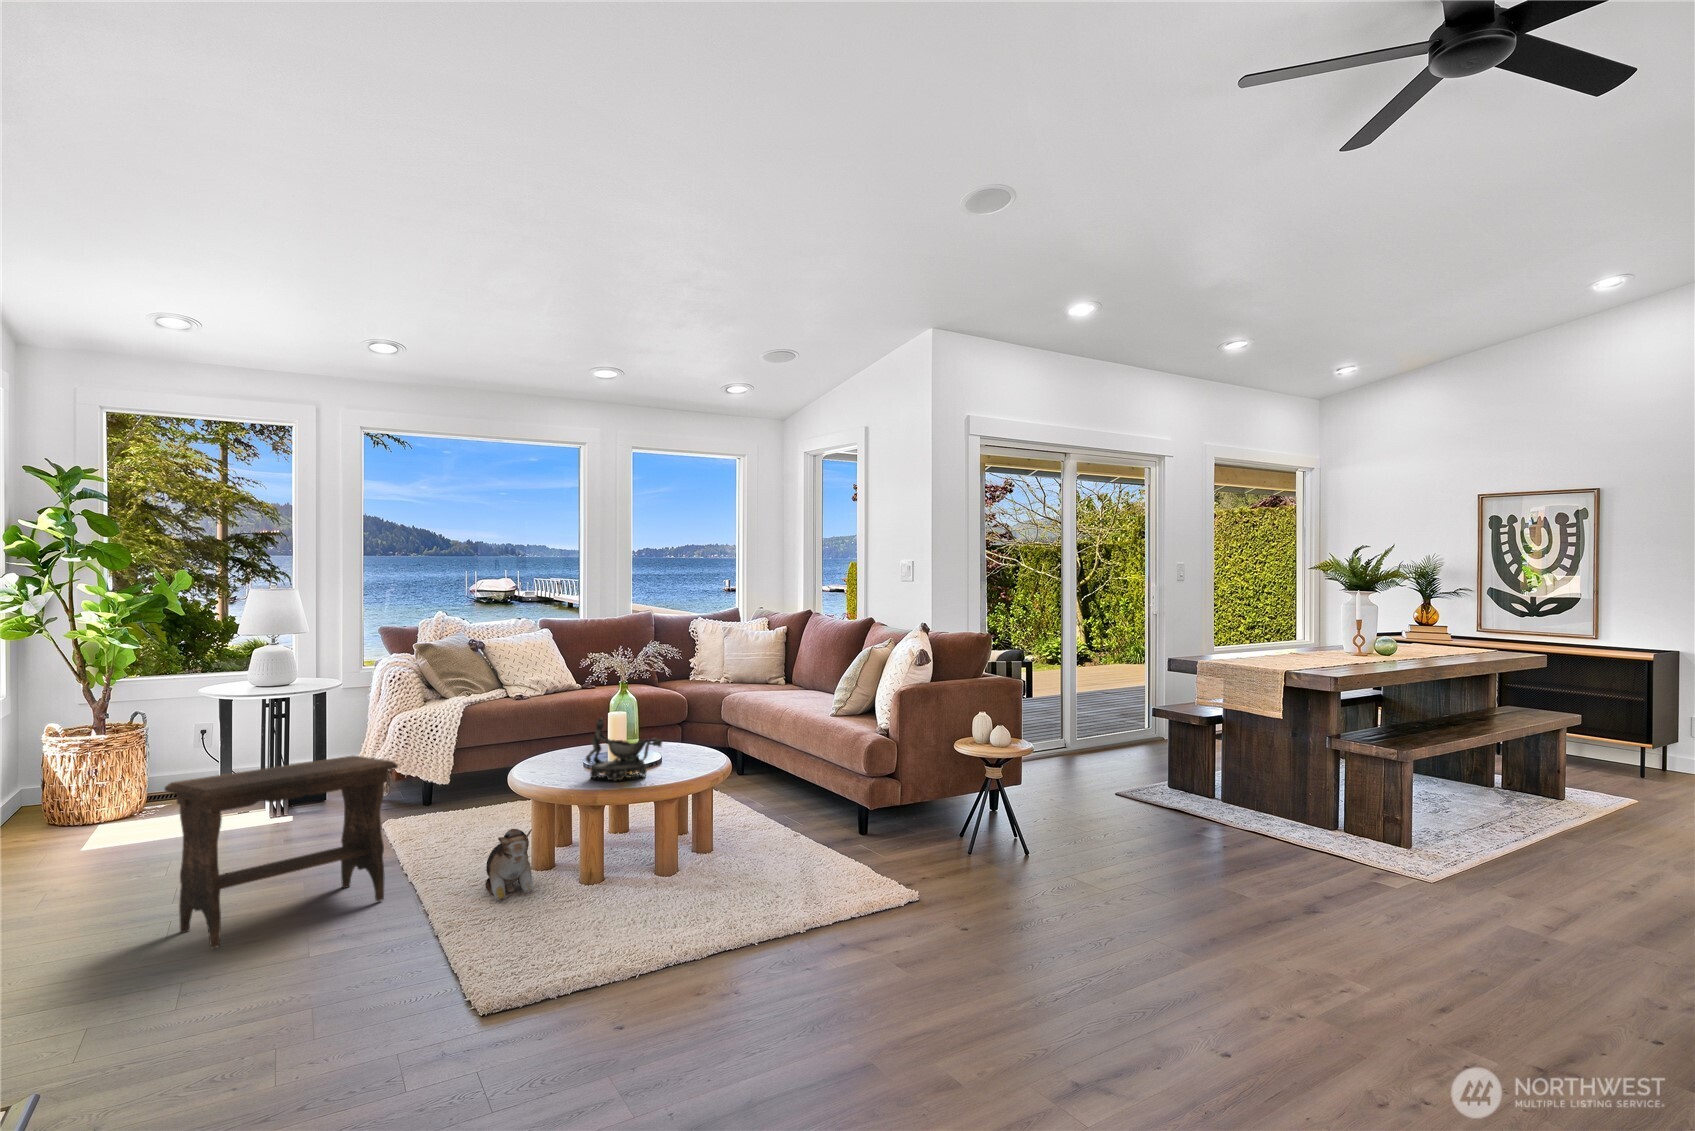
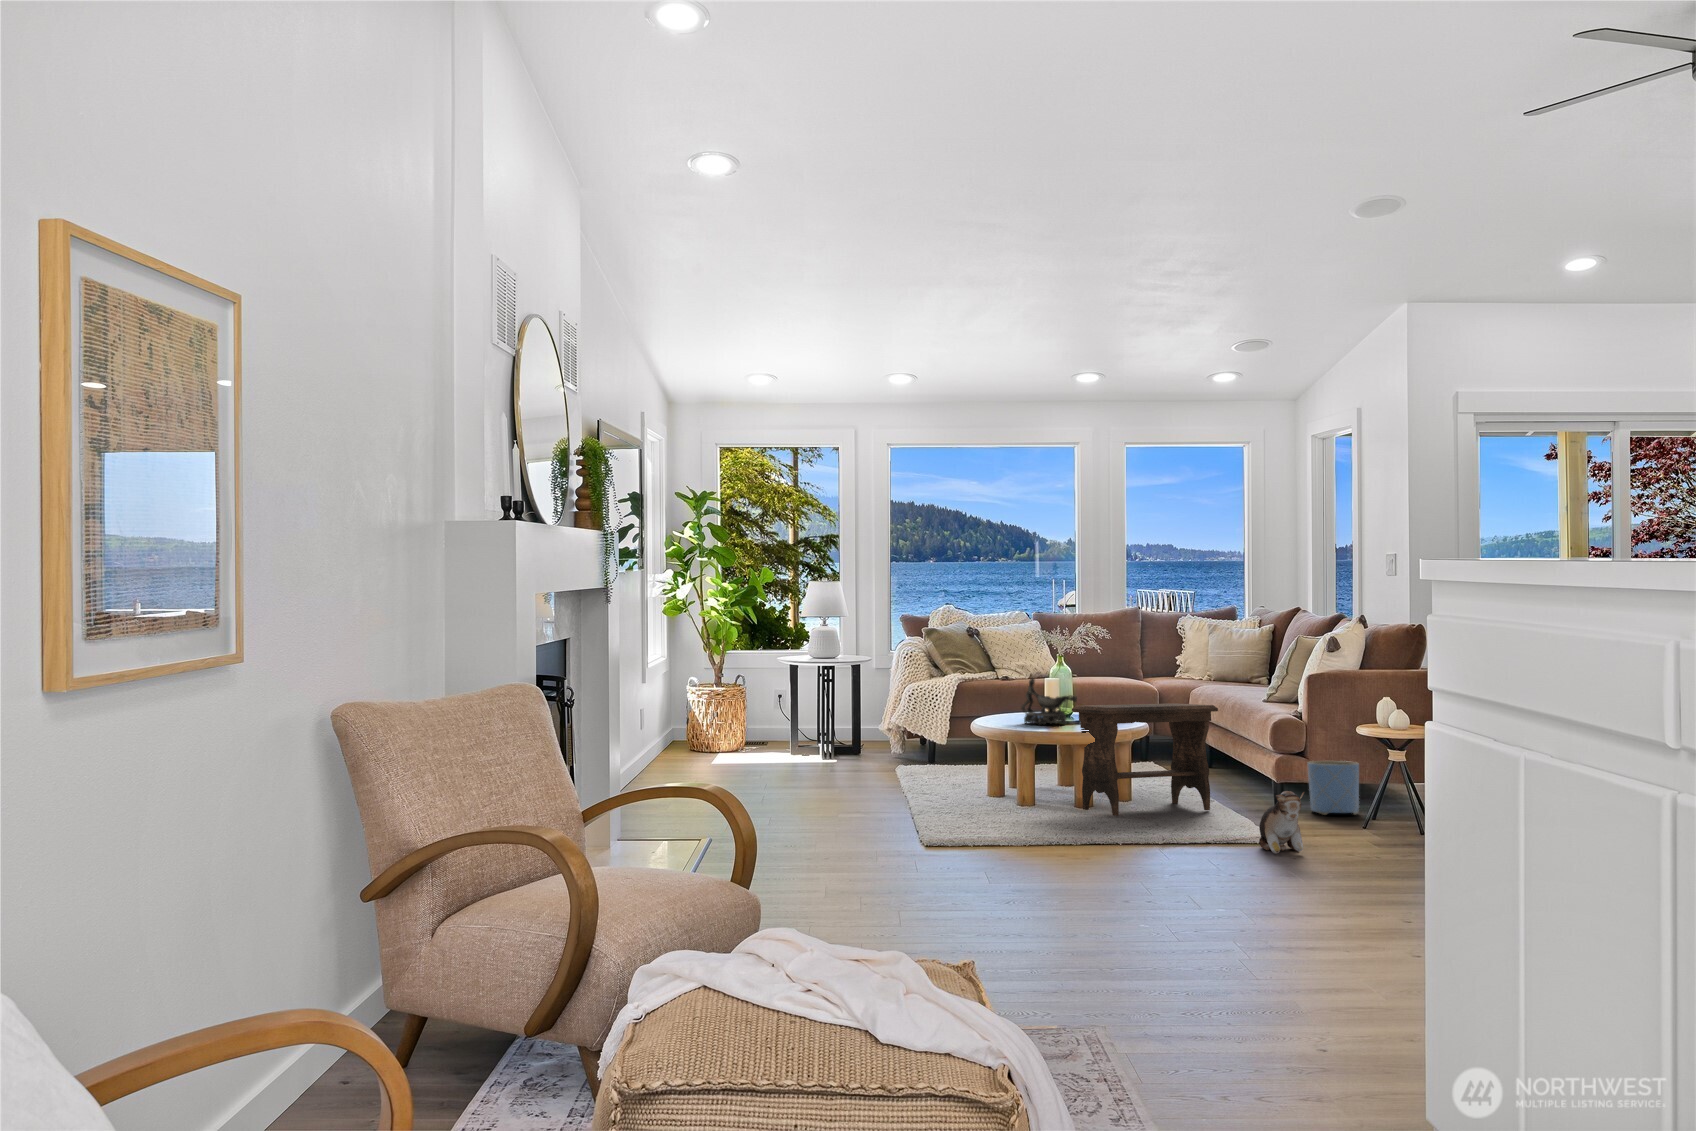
footstool: present [165,756,398,948] -> present [1072,703,1218,816]
planter: none [905,781,957,847] -> present [1308,761,1359,815]
plush toy: present [486,829,533,901] -> present [1259,791,1304,854]

